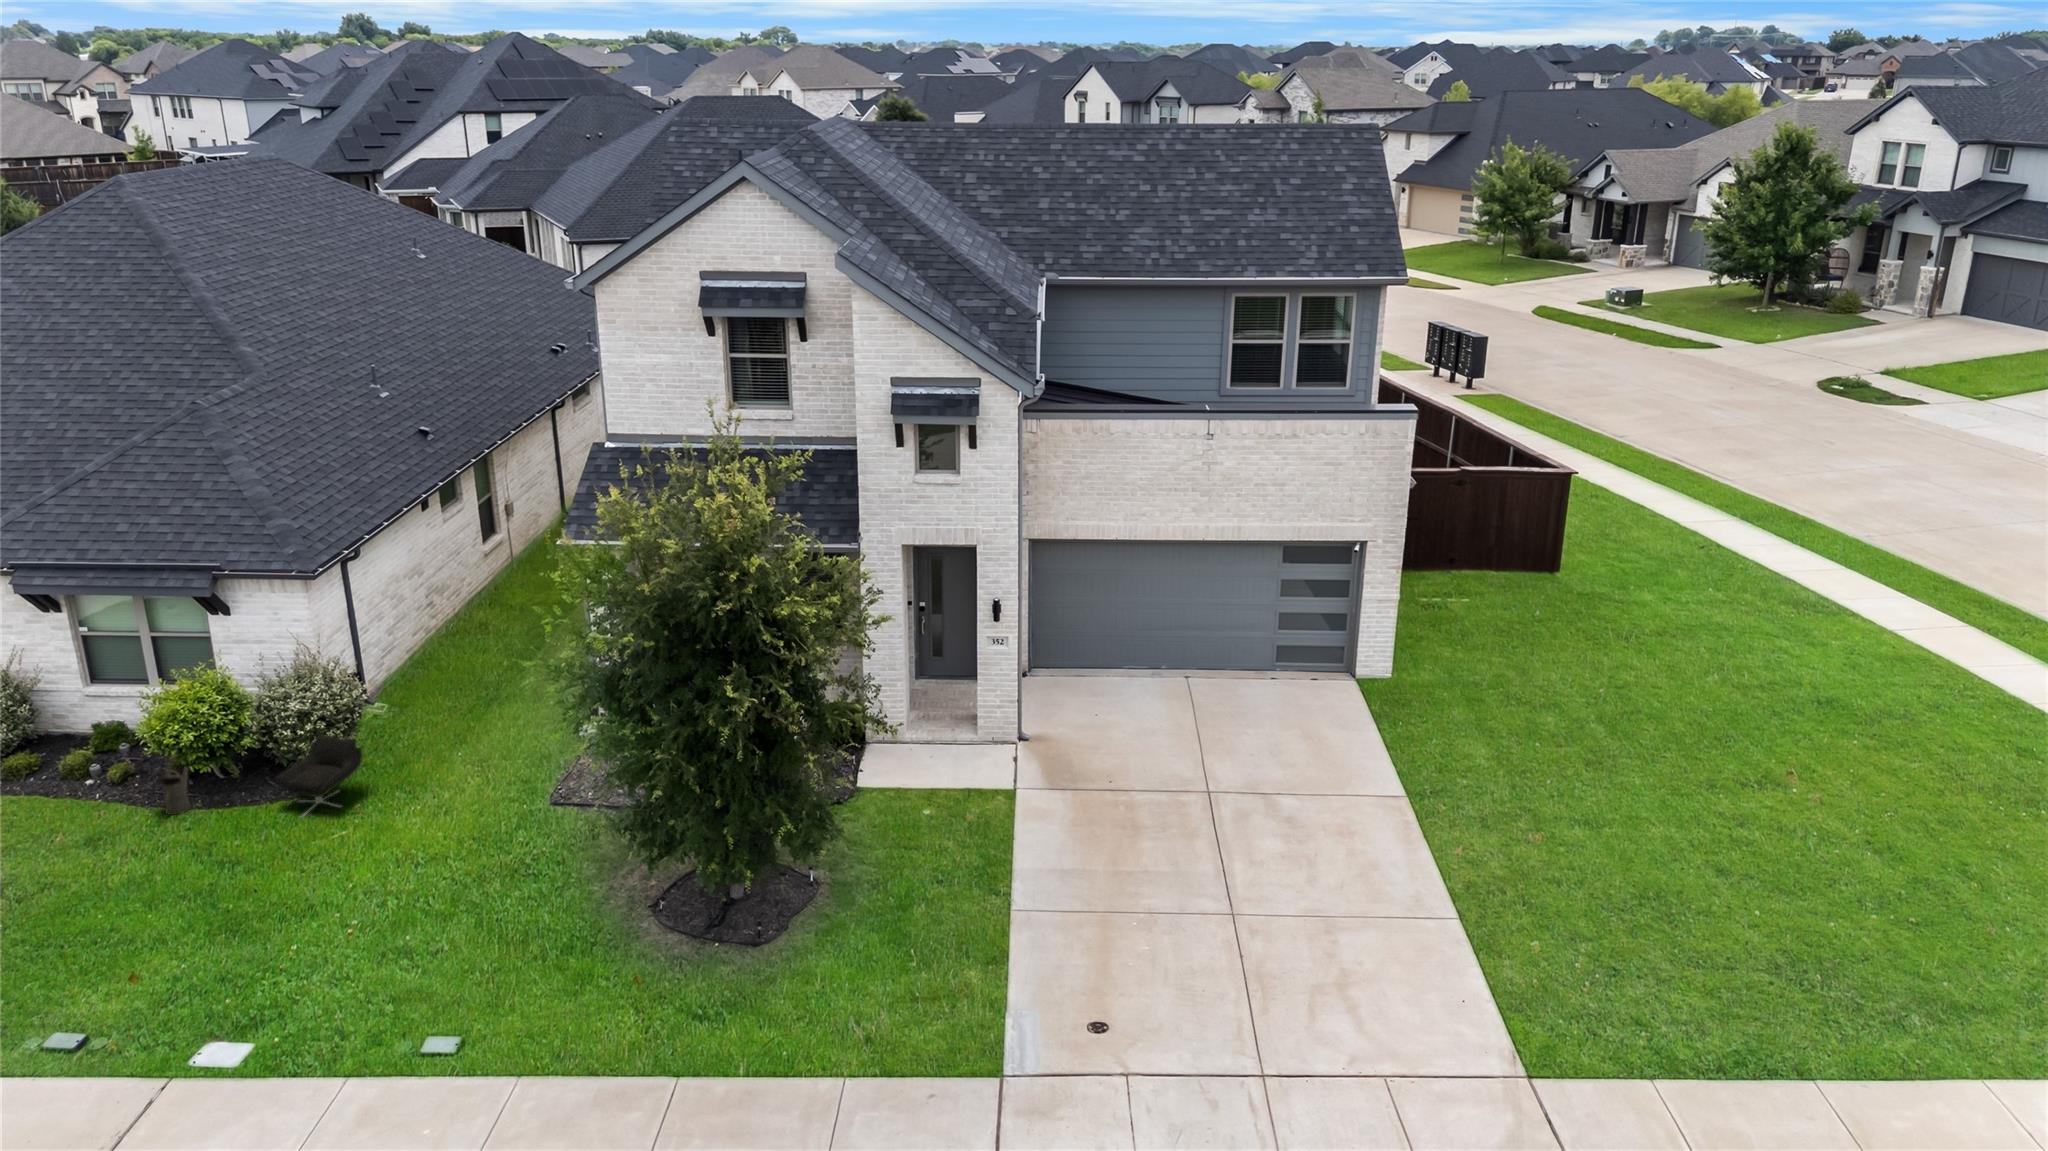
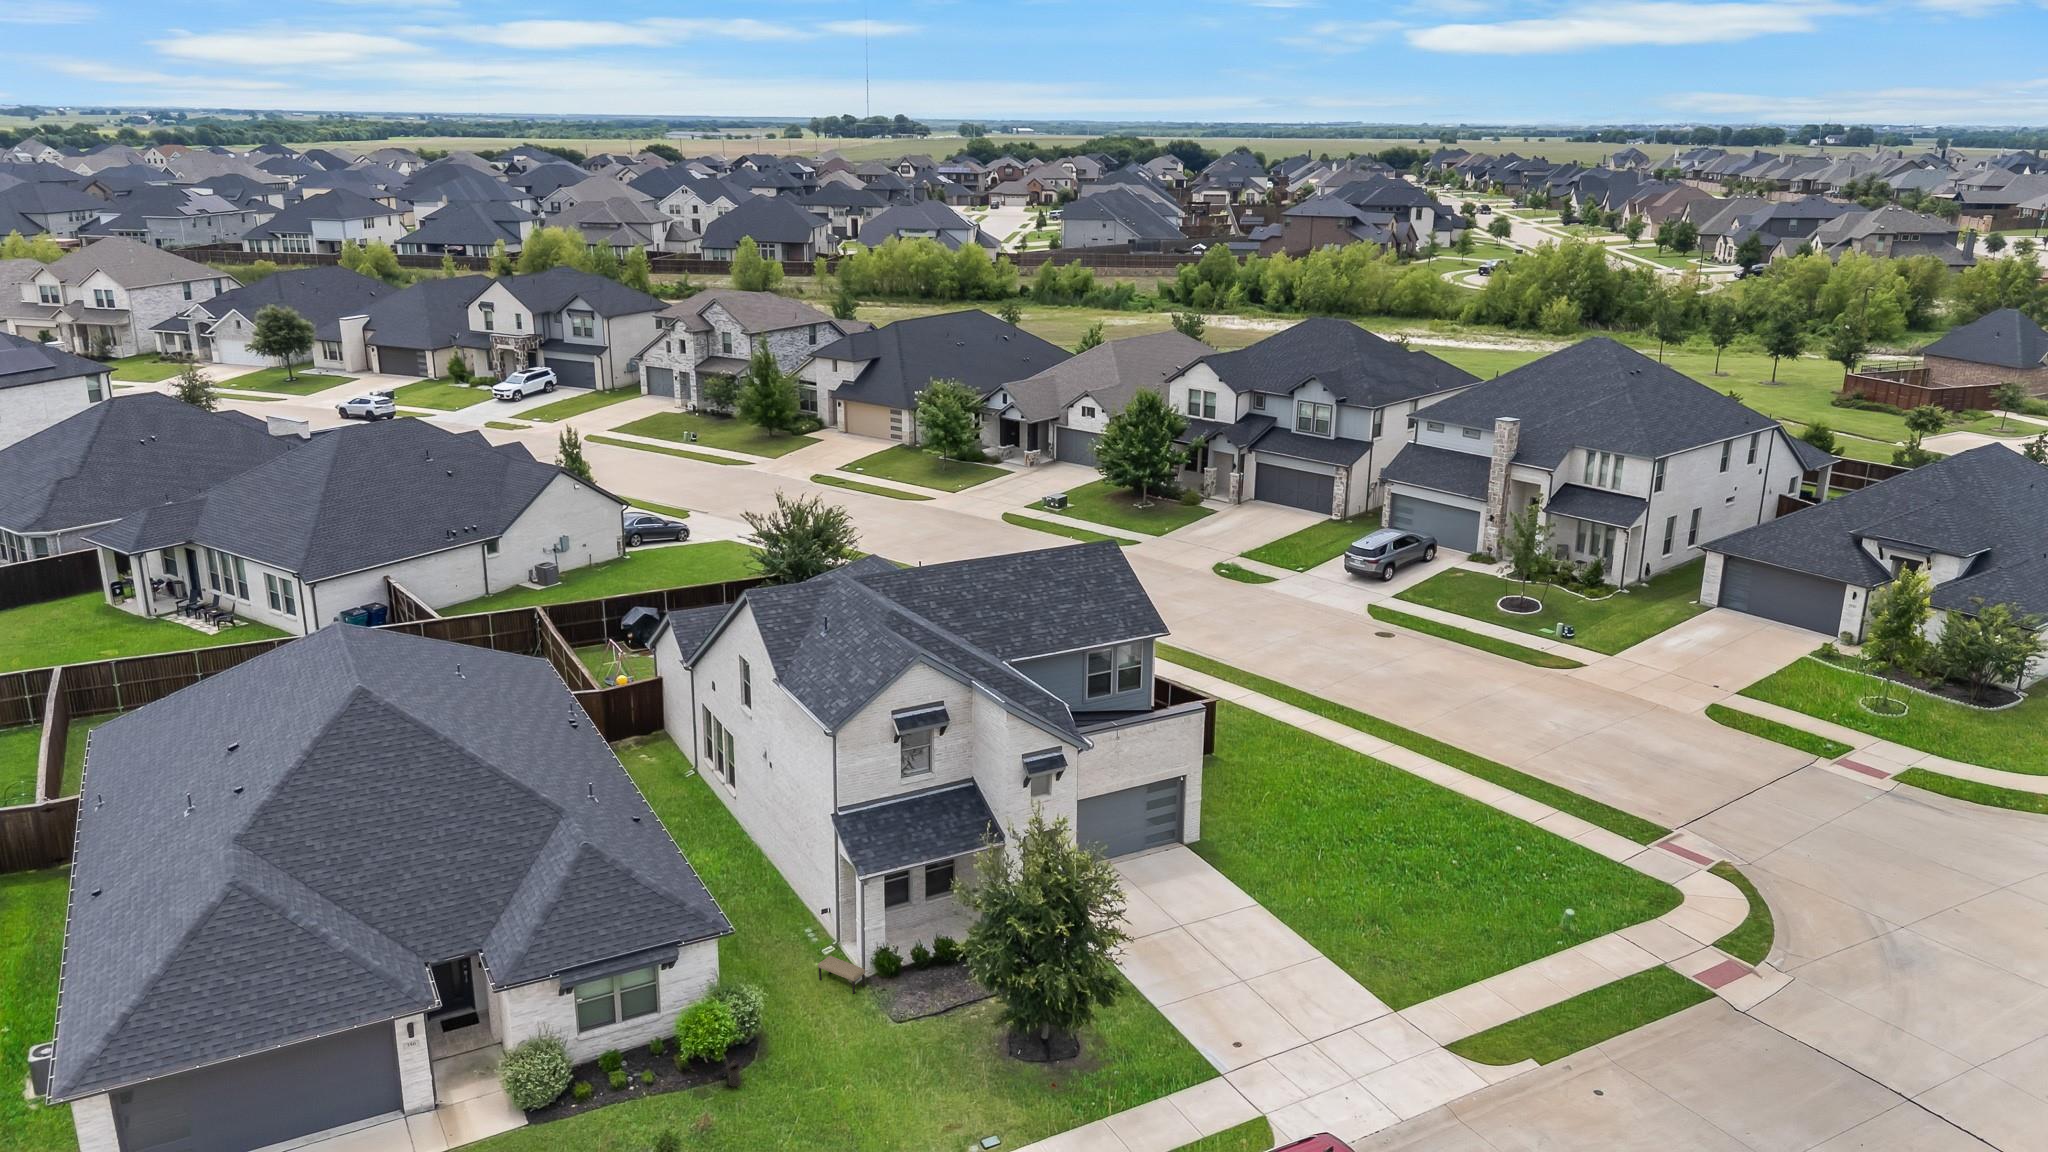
bench: none [509,677,556,744] -> present [818,956,865,994]
lounge chair: present [276,736,359,817] -> none [784,1016,822,1065]

